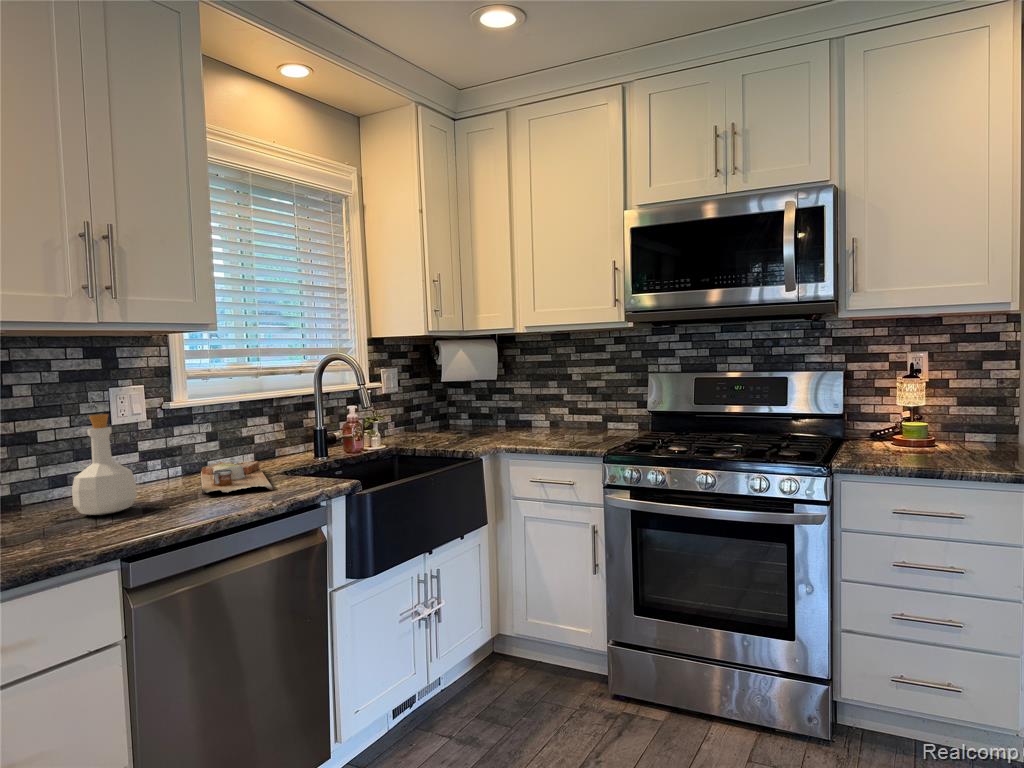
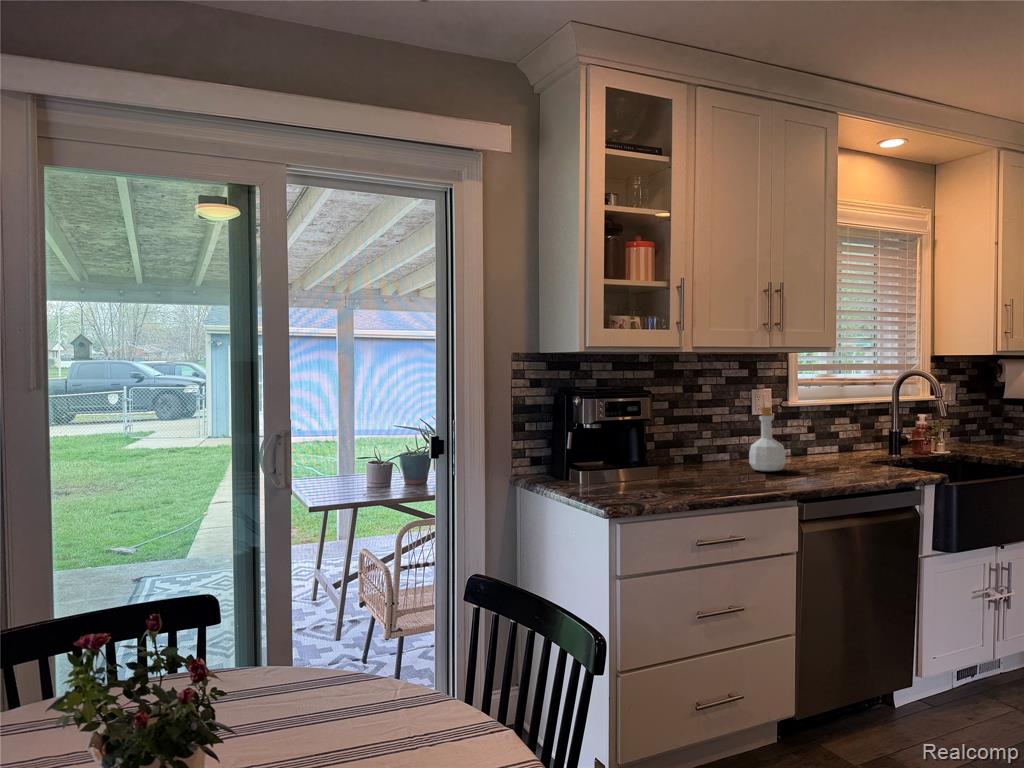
cutting board: present [201,461,273,494] -> none [805,448,876,472]

